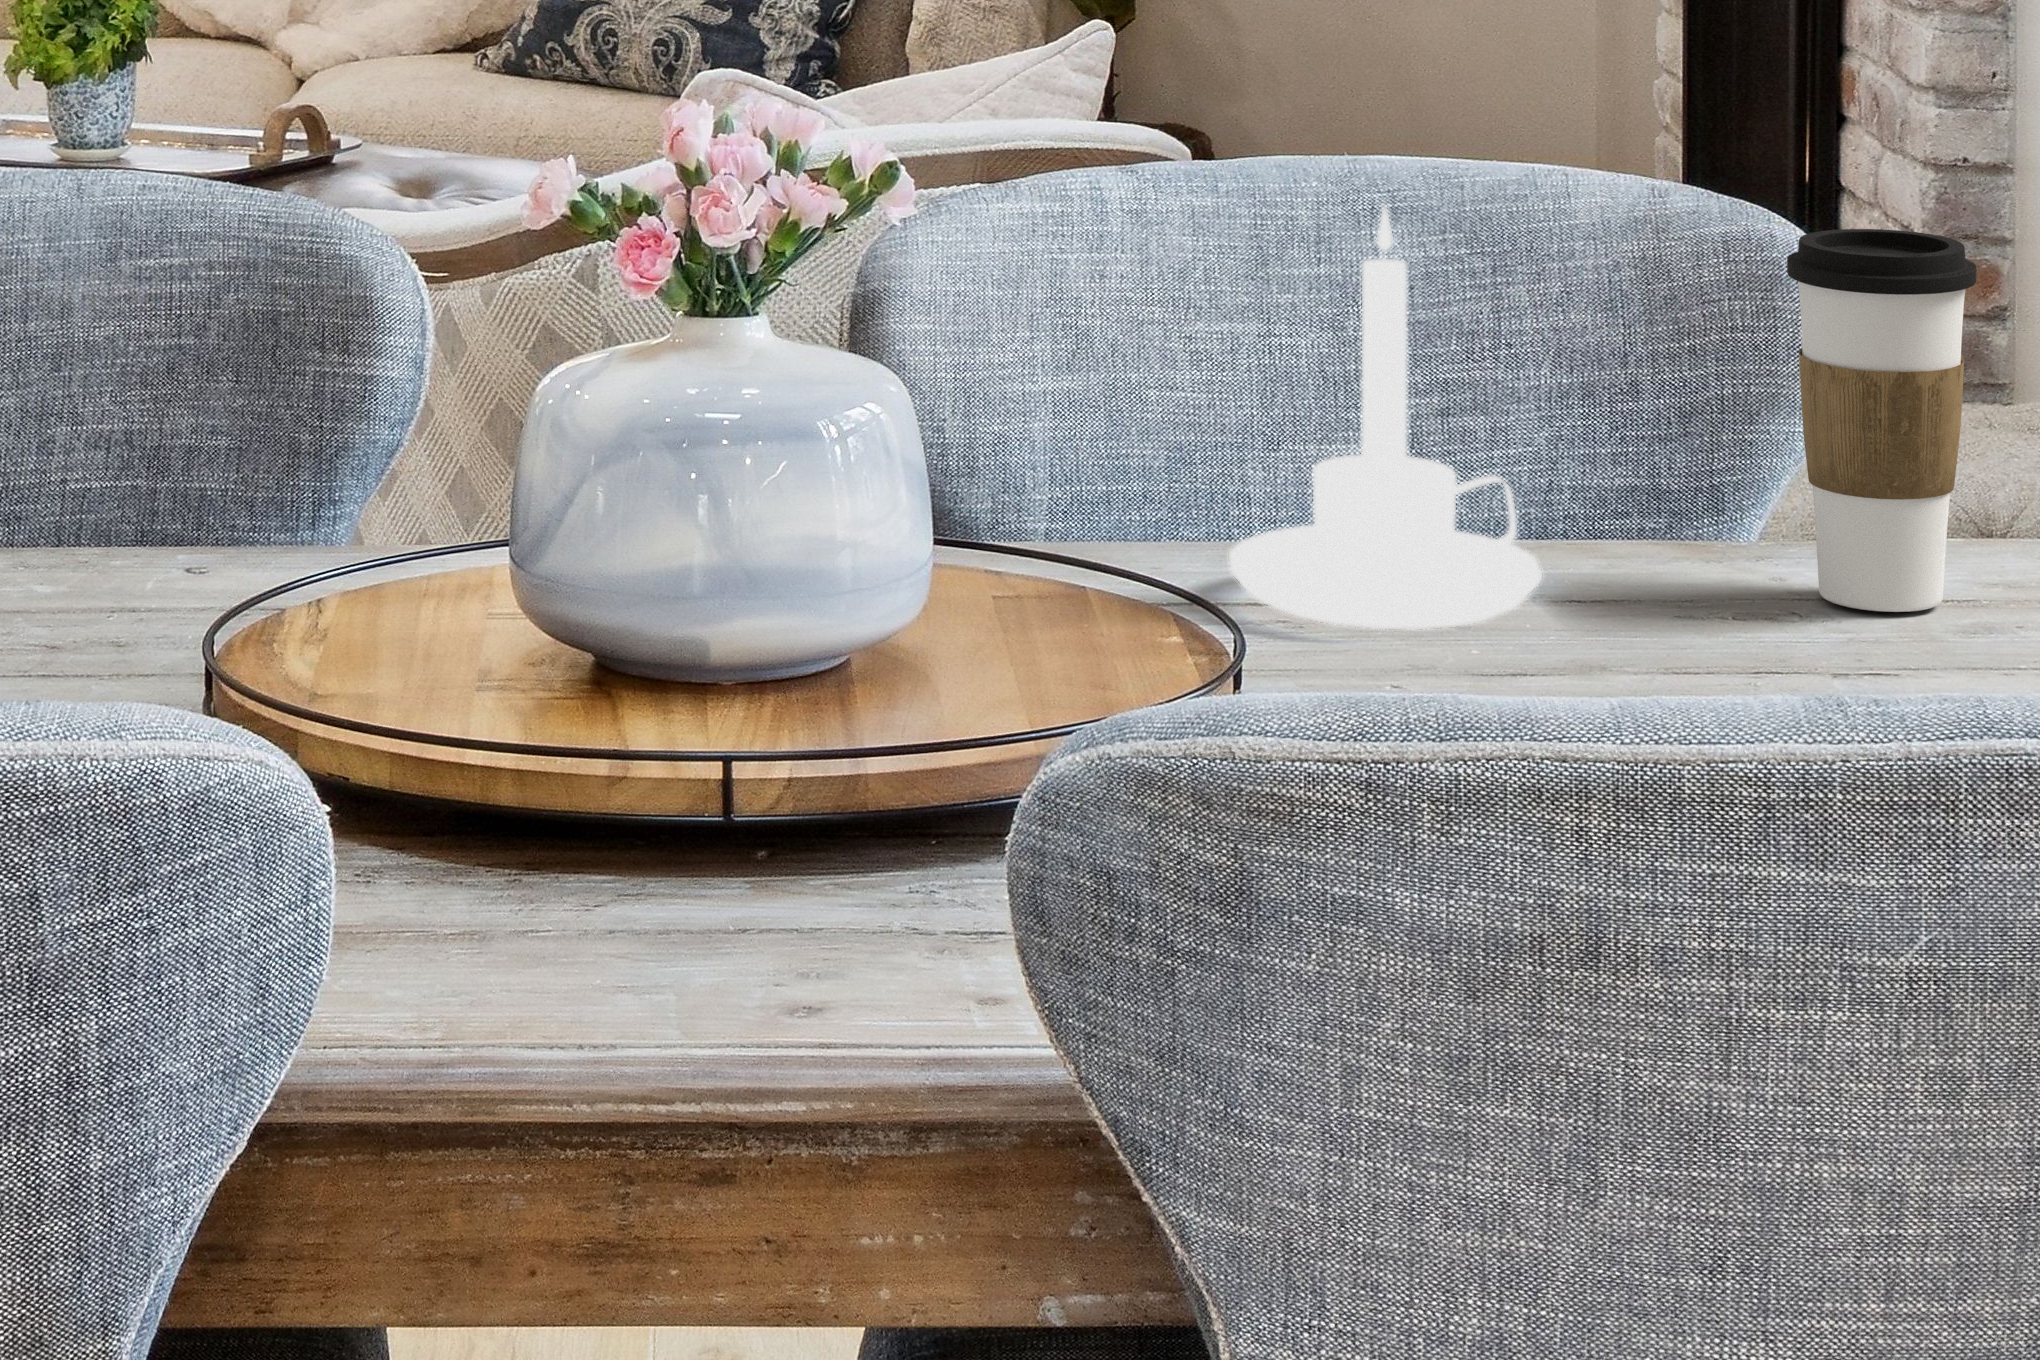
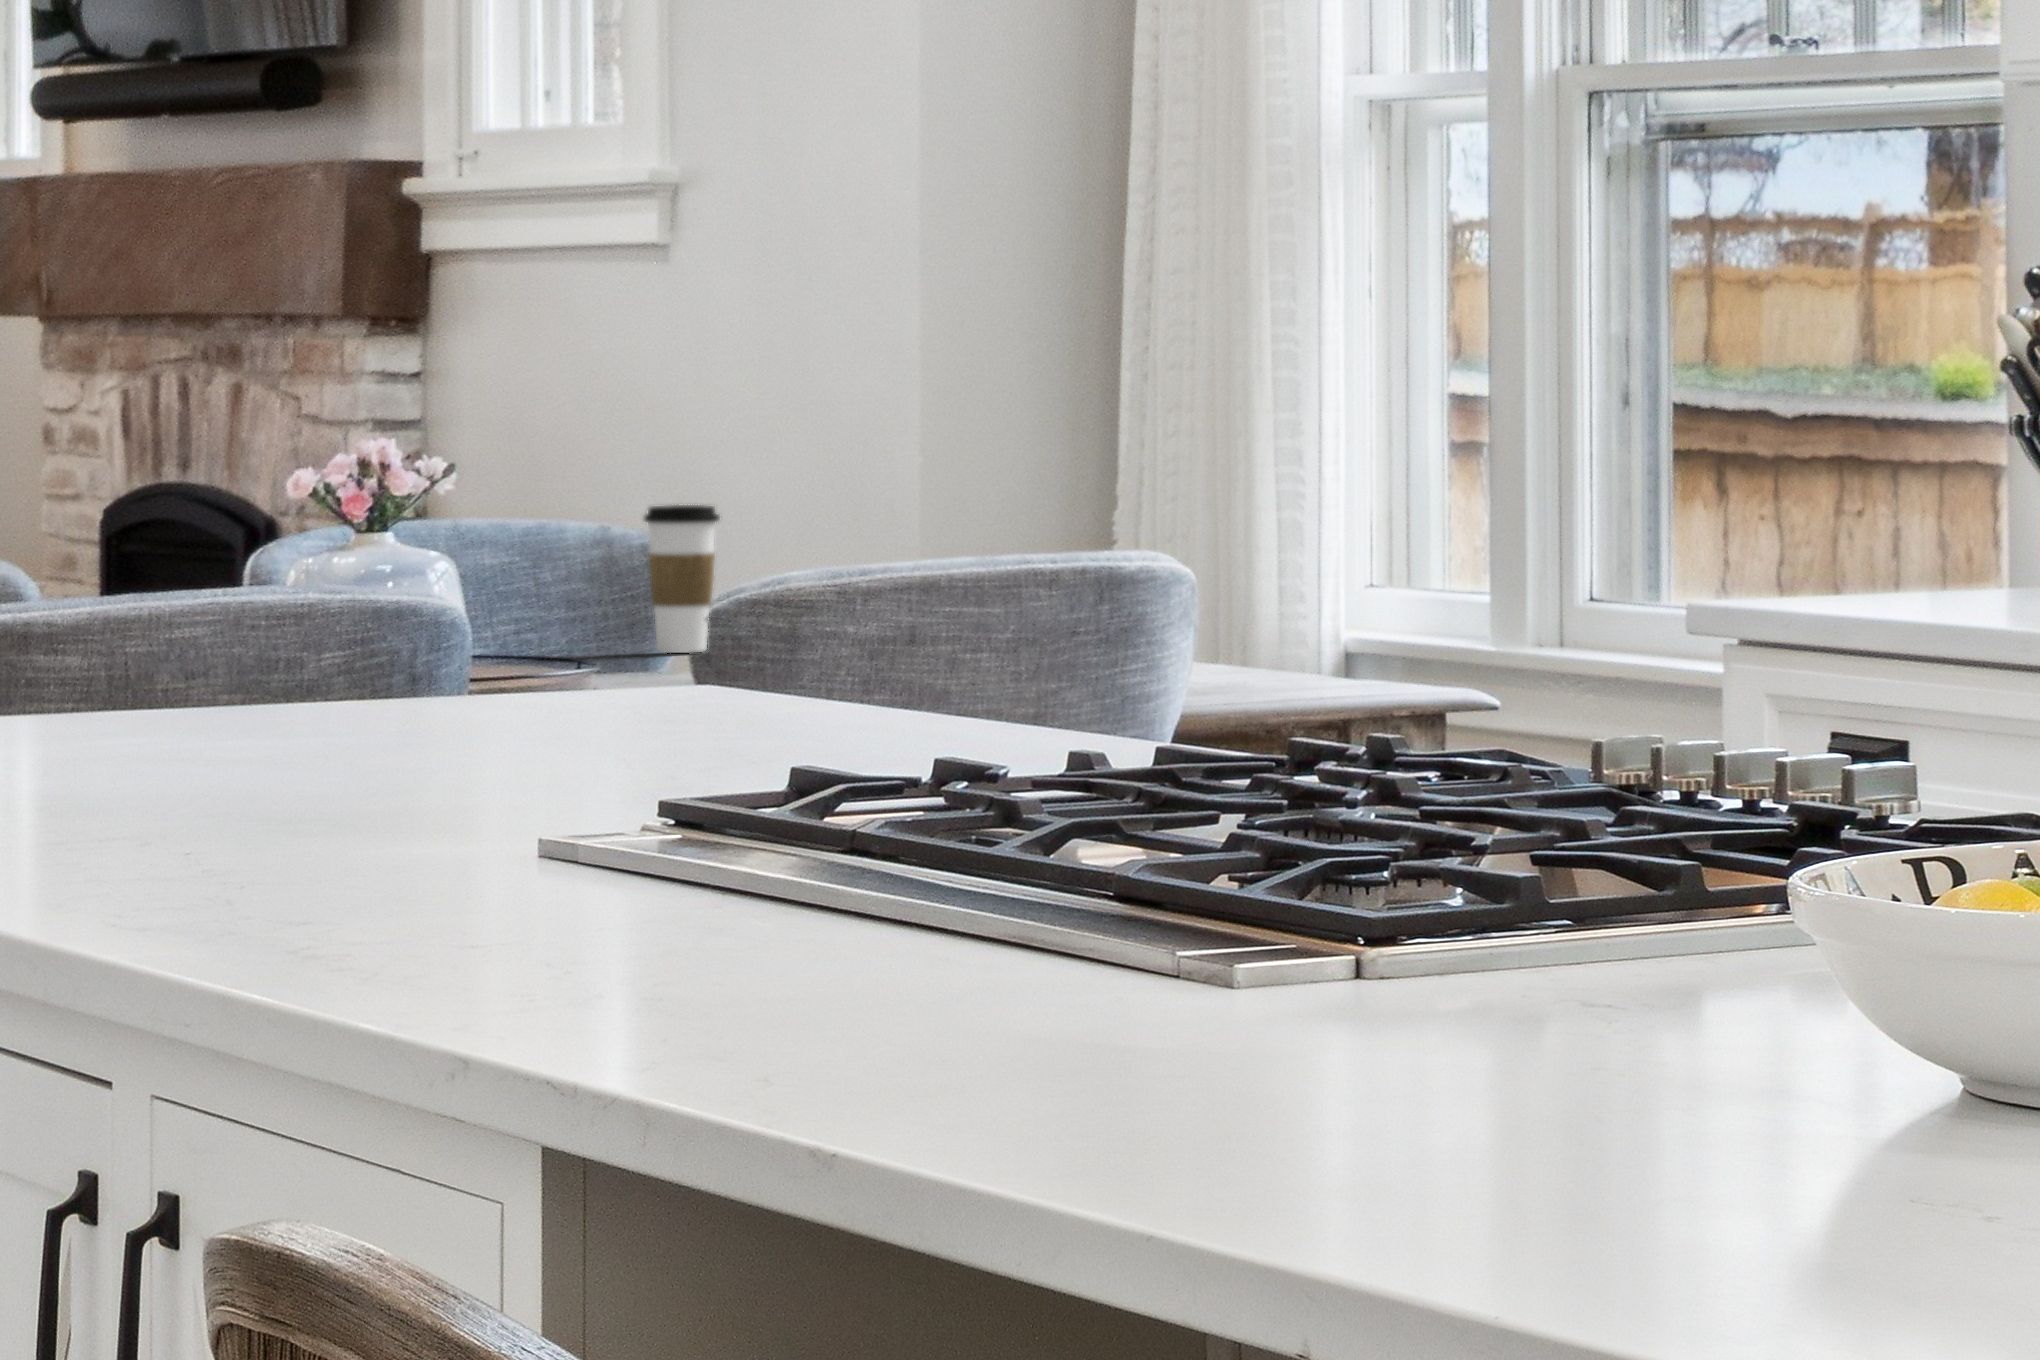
candle holder: present [1229,206,1542,629] -> none [429,495,561,663]

